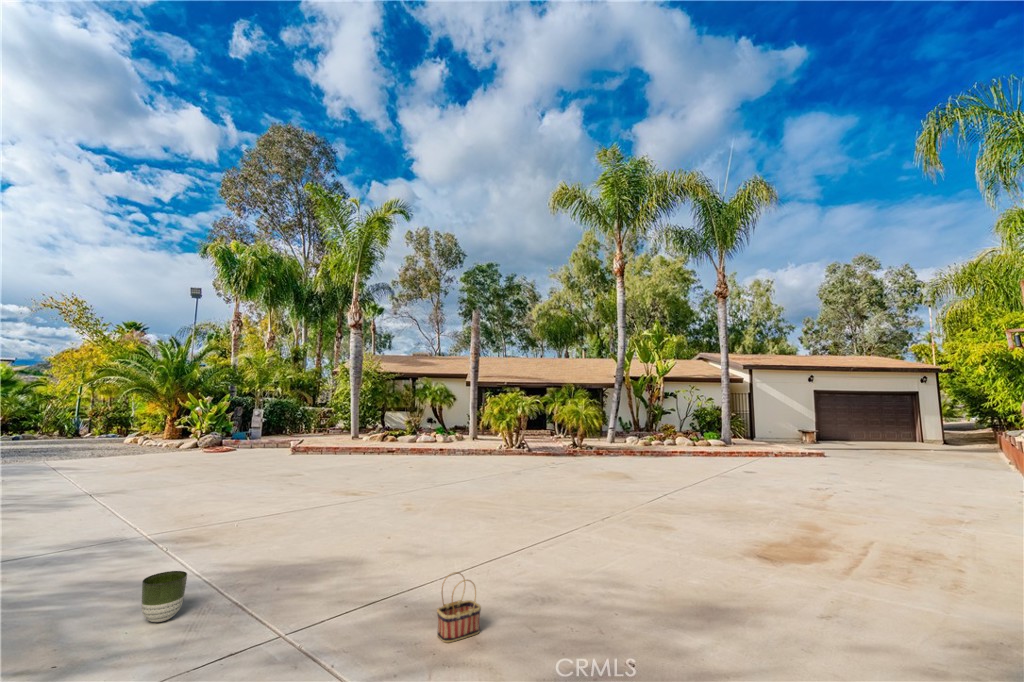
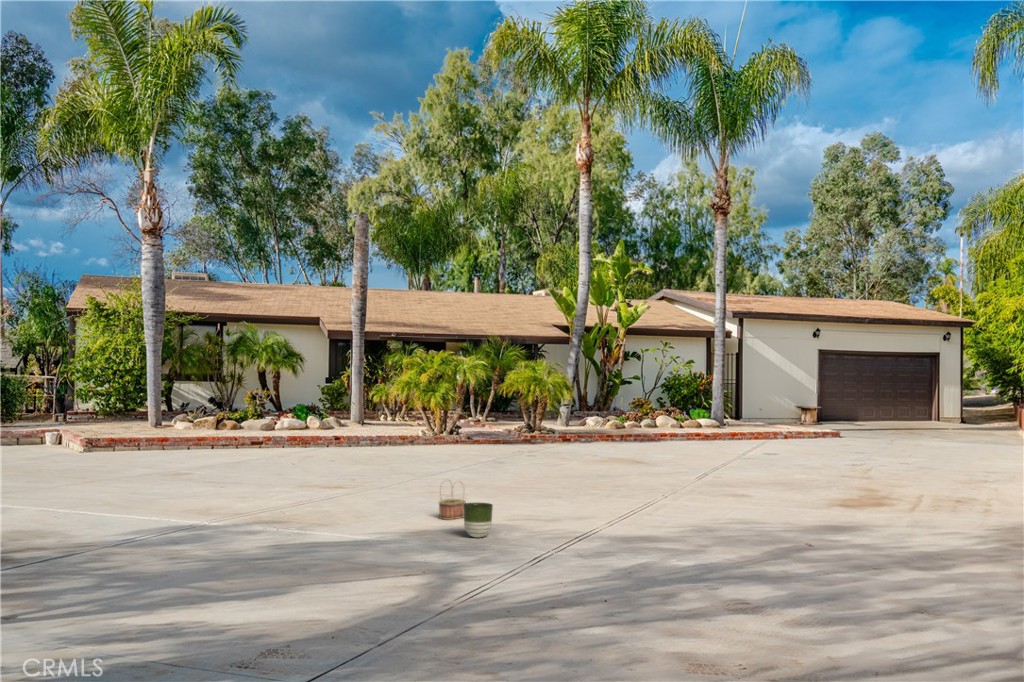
basket: present [437,572,481,643] -> present [439,482,466,520]

